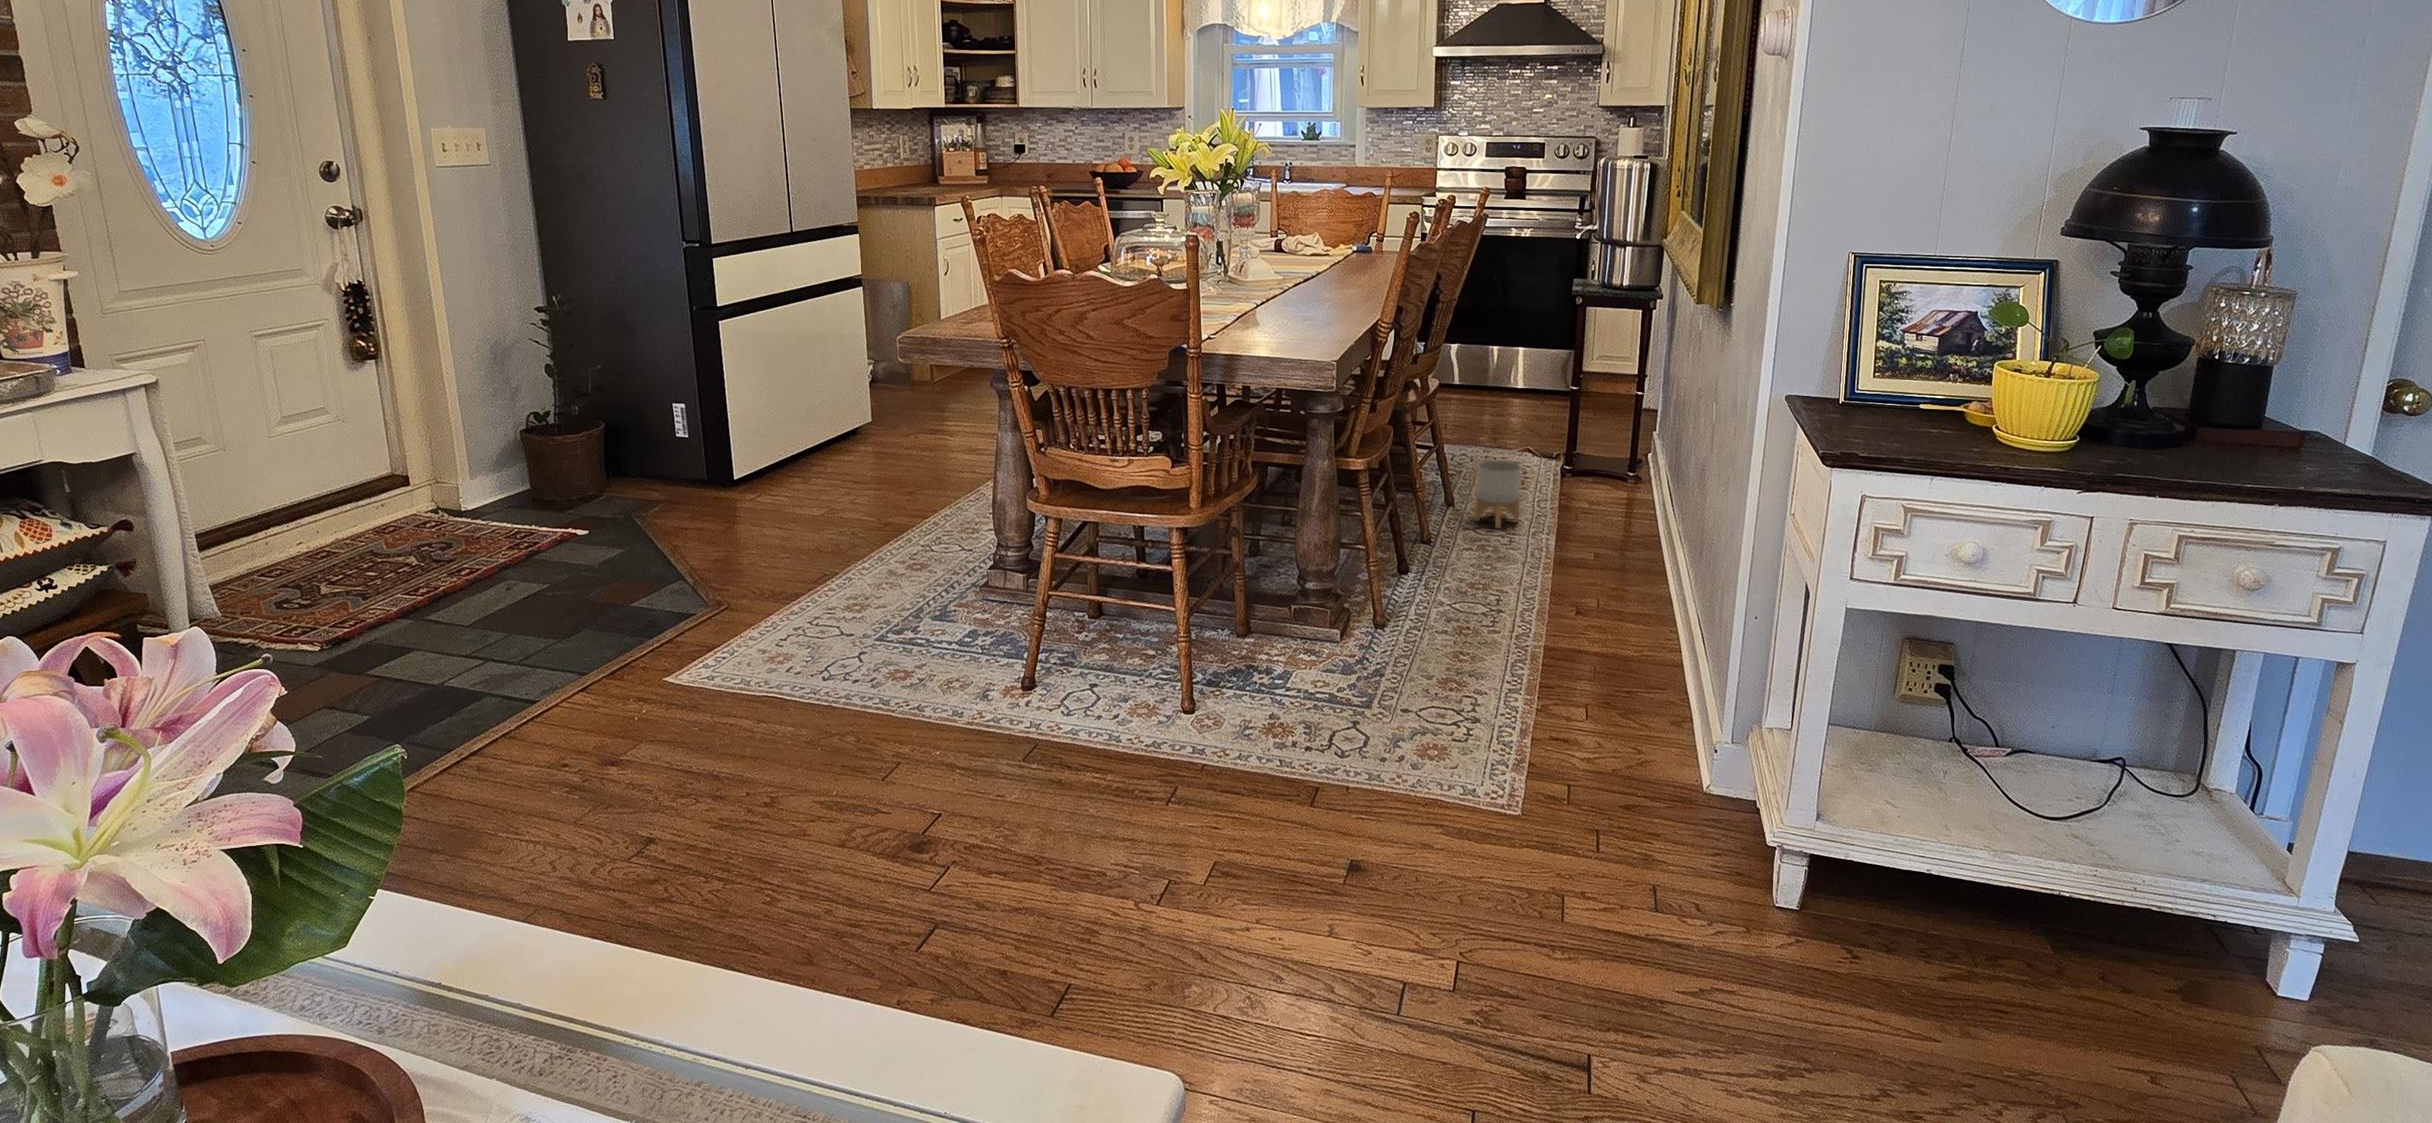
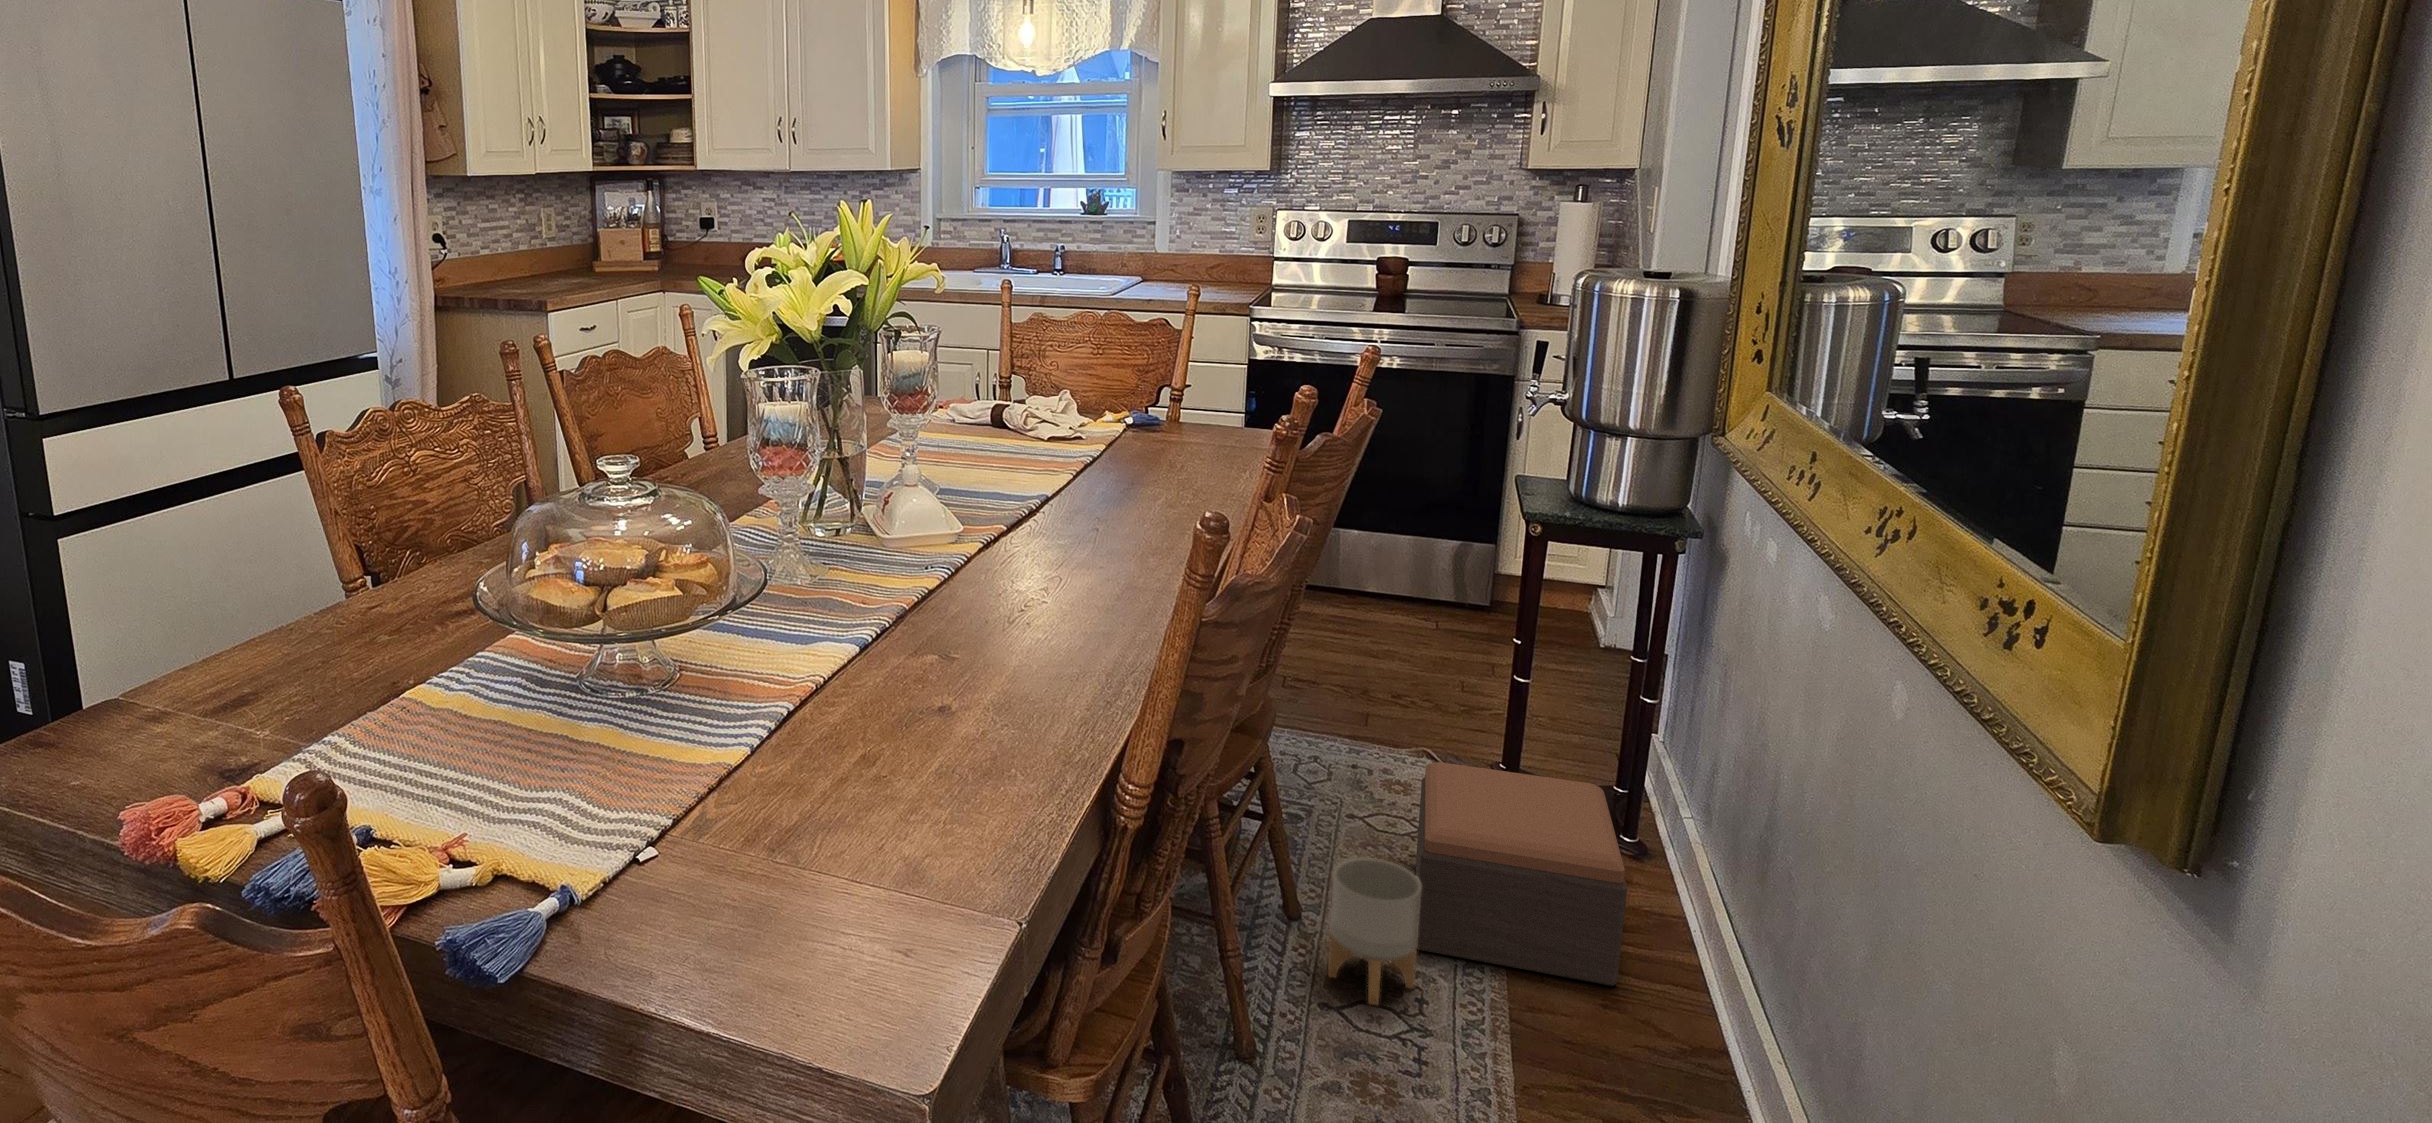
footstool: none [1519,425,1624,519] -> present [1416,762,1627,986]

